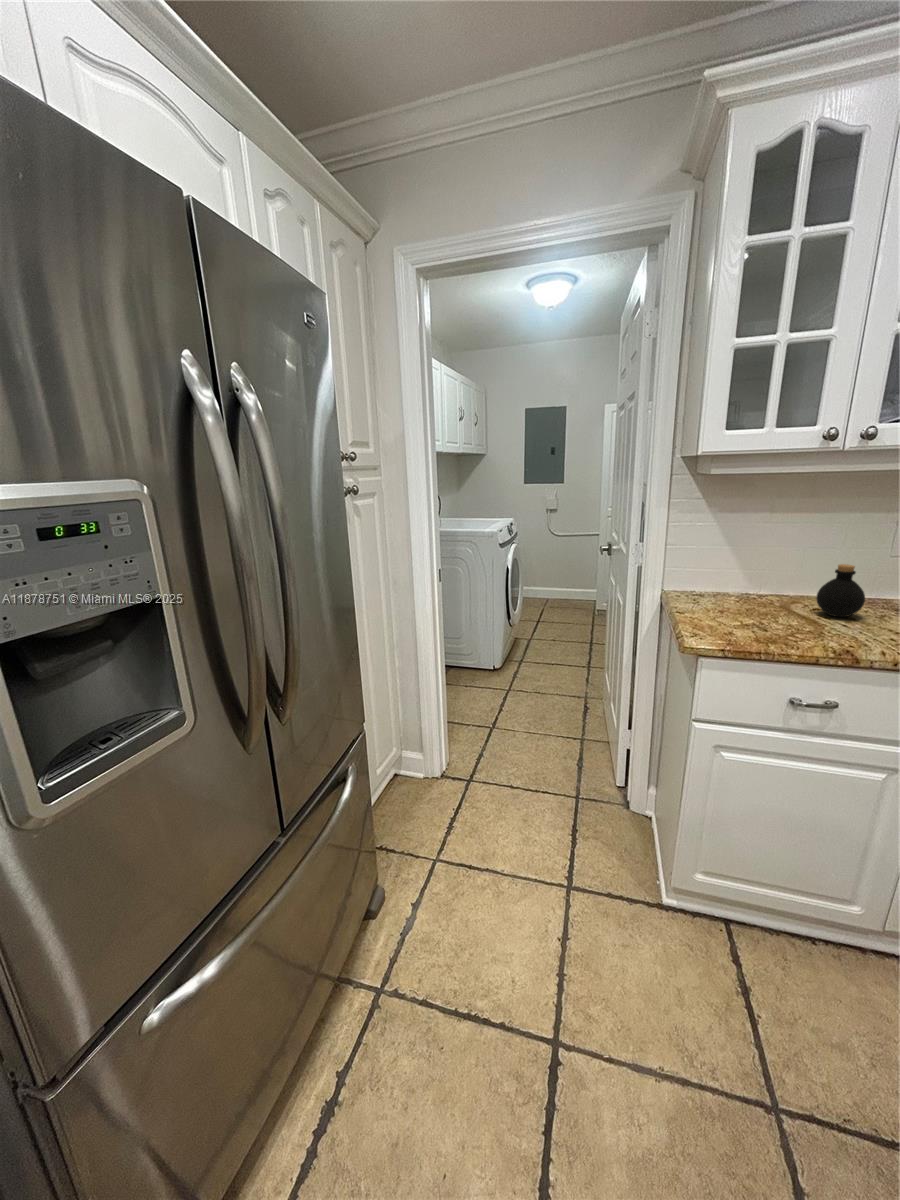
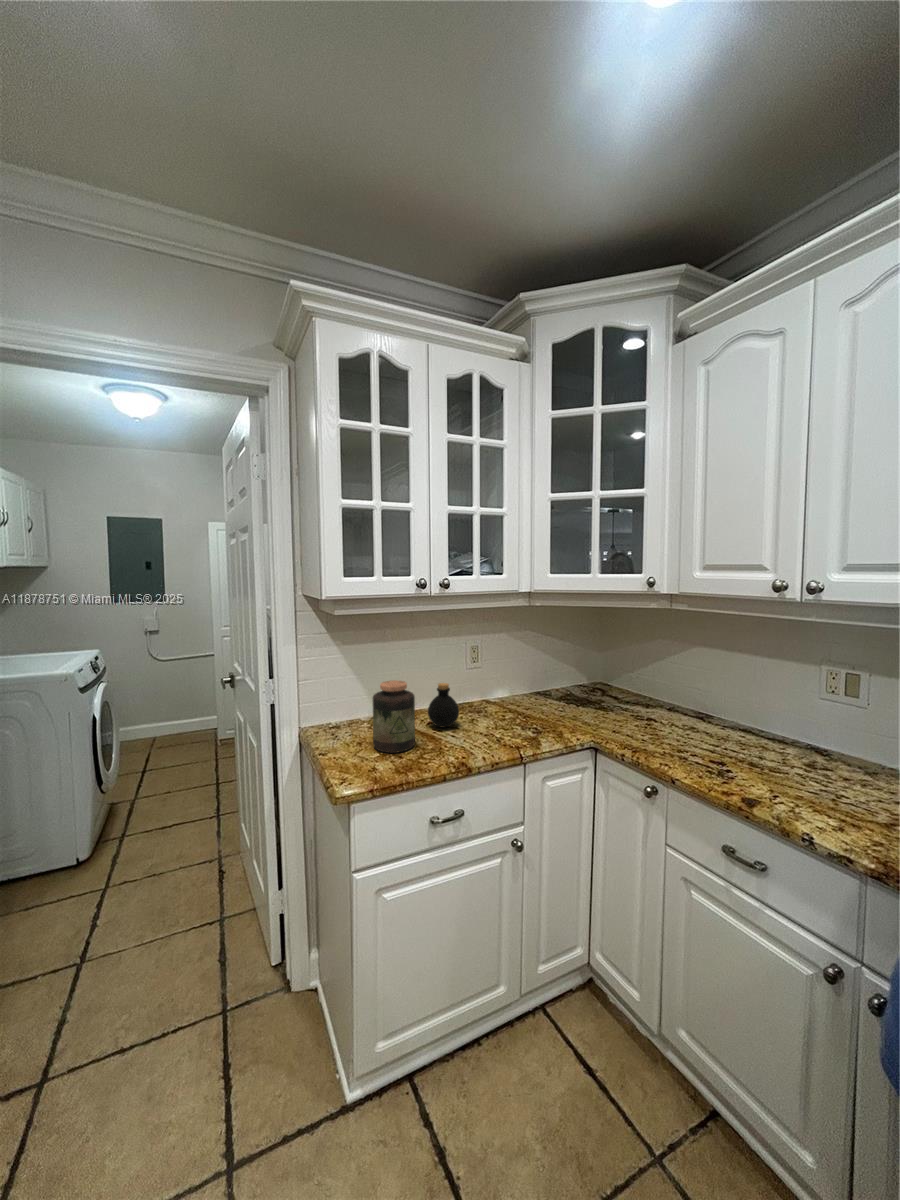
jar: none [736,551,797,627] -> present [373,680,415,753]

